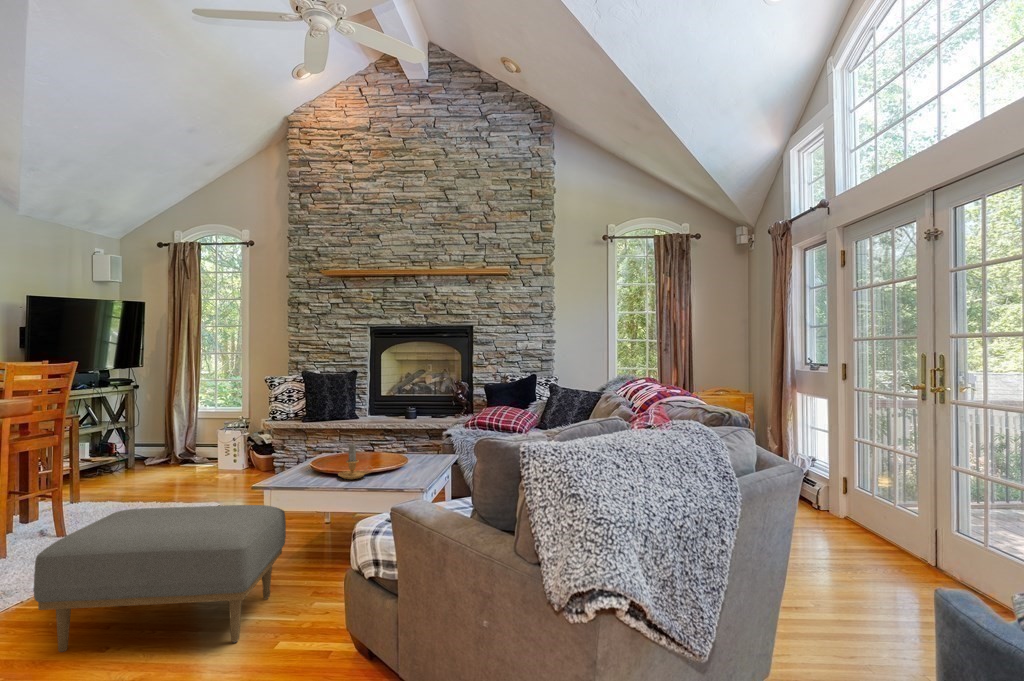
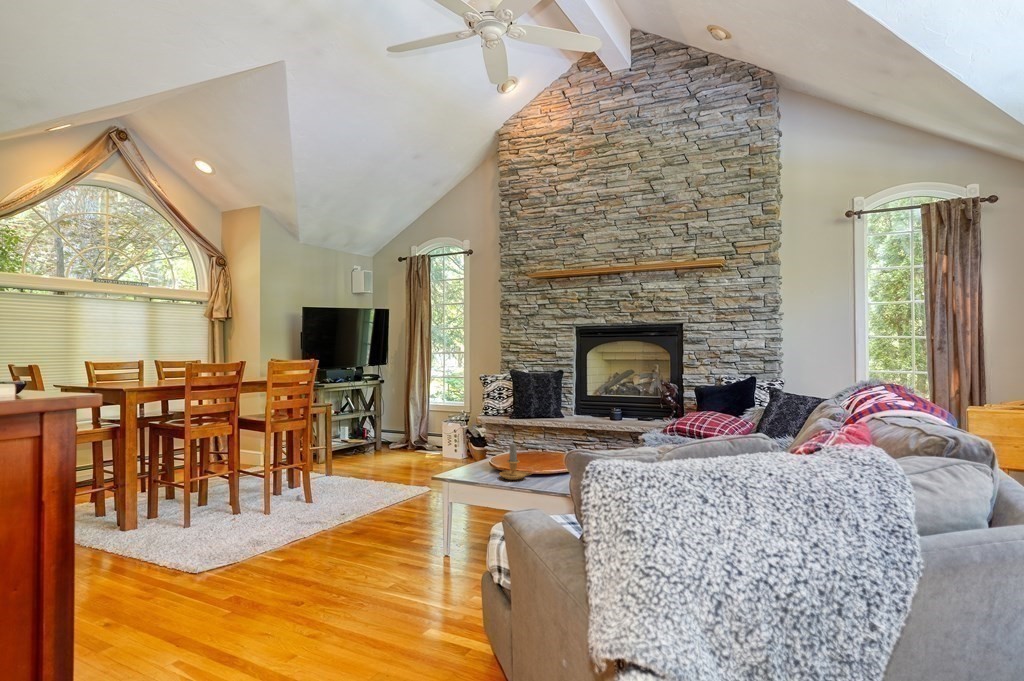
ottoman: present [33,505,286,652] -> none [239,488,446,625]

